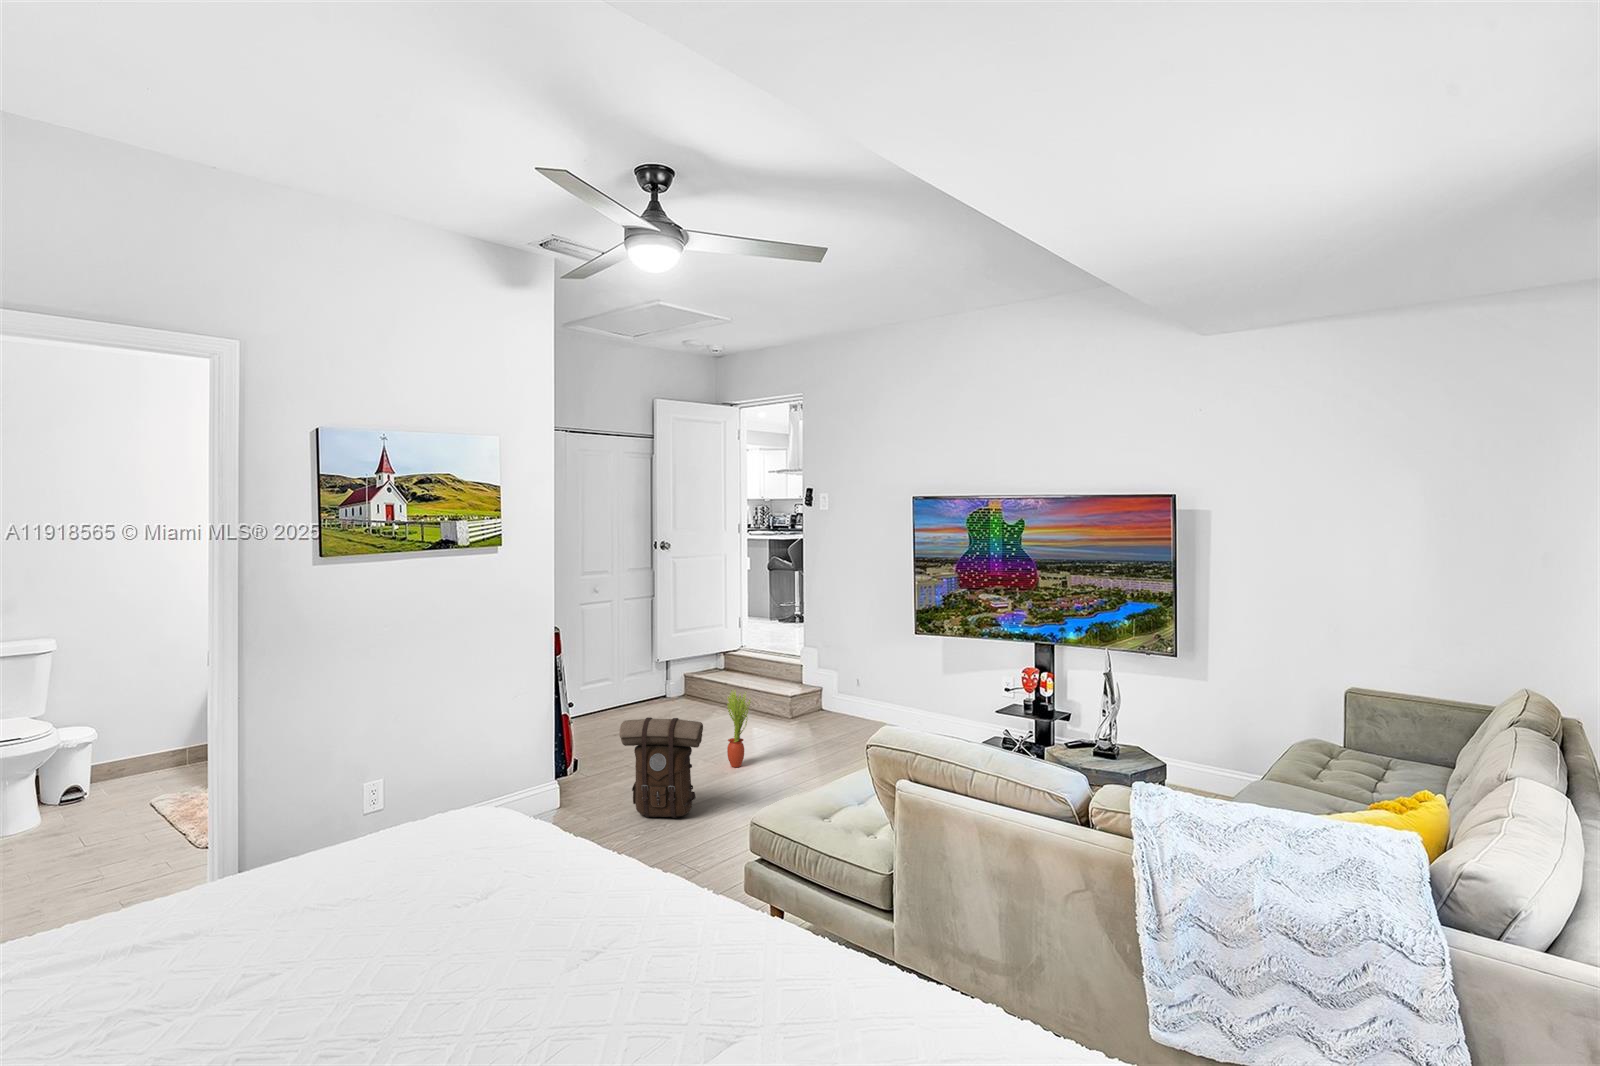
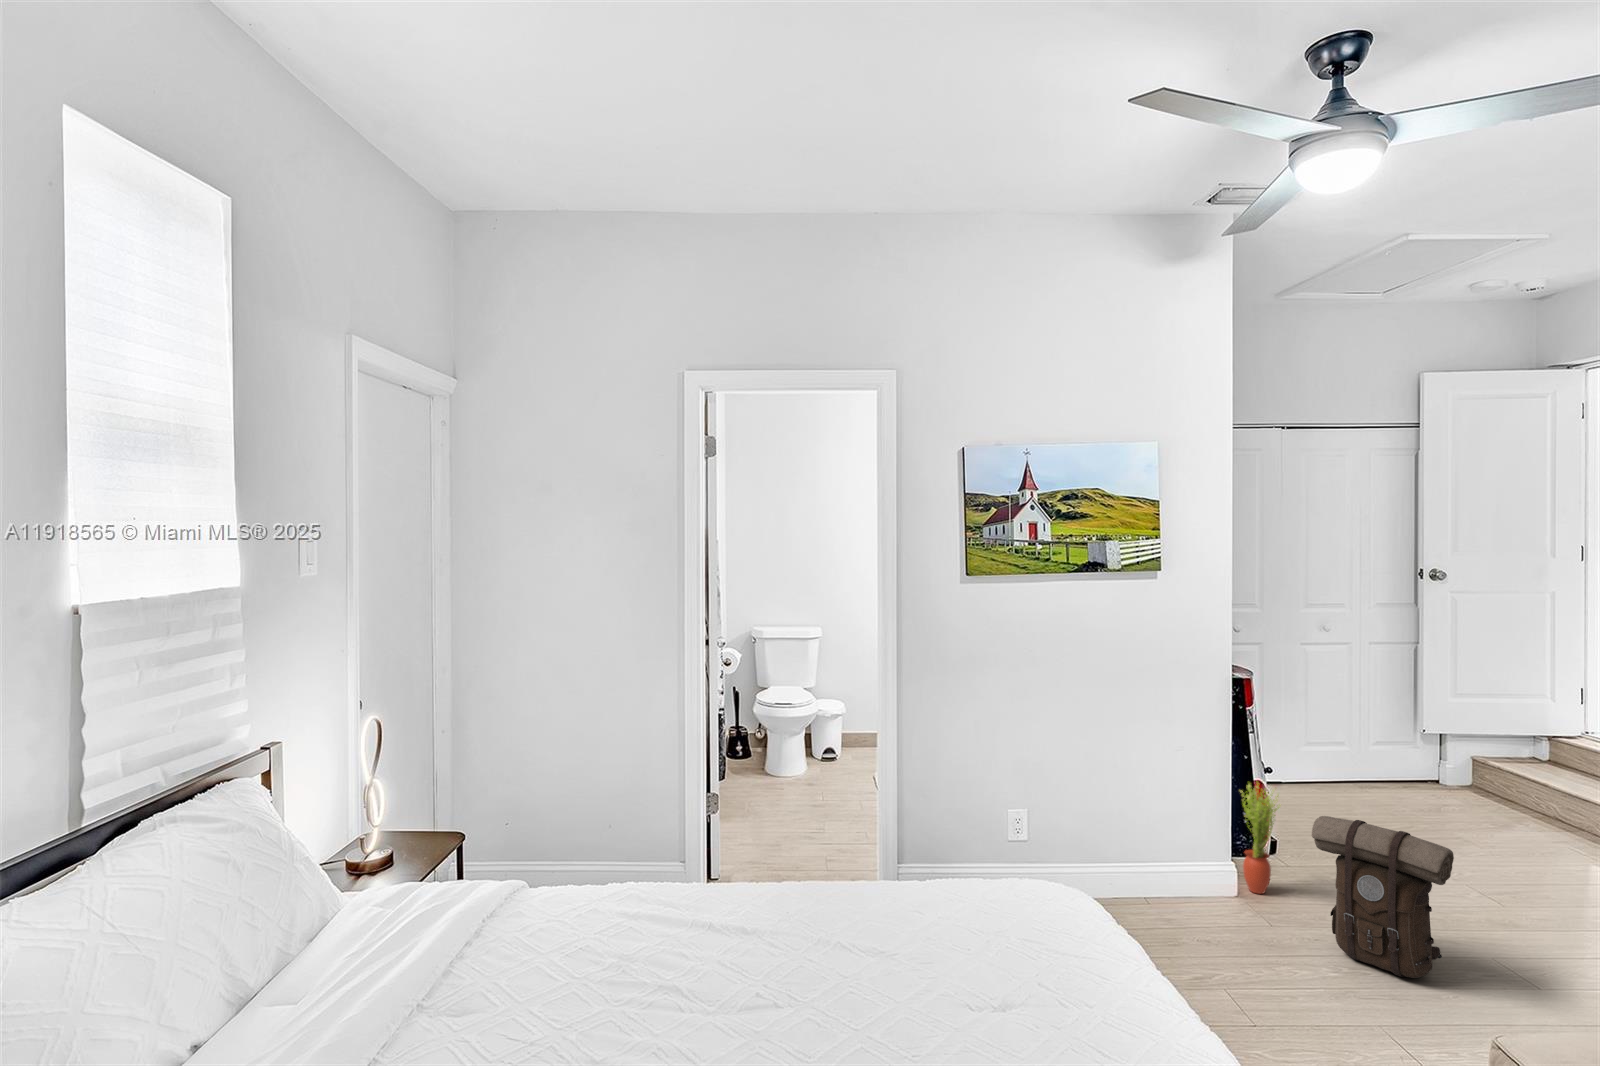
potted plant: present [727,690,751,767] -> present [1240,783,1279,894]

